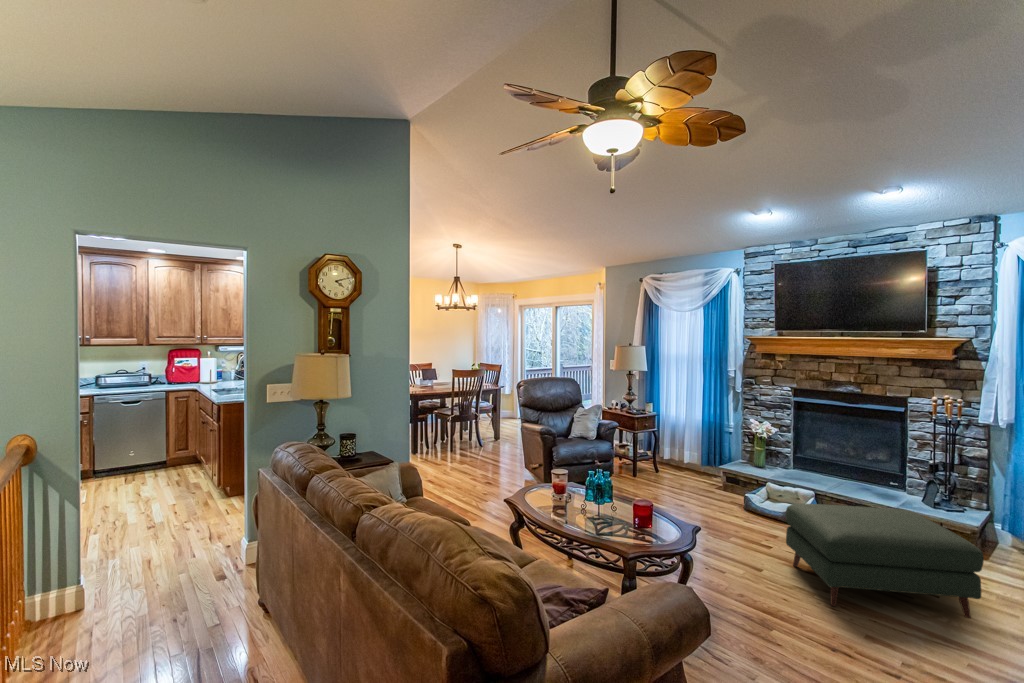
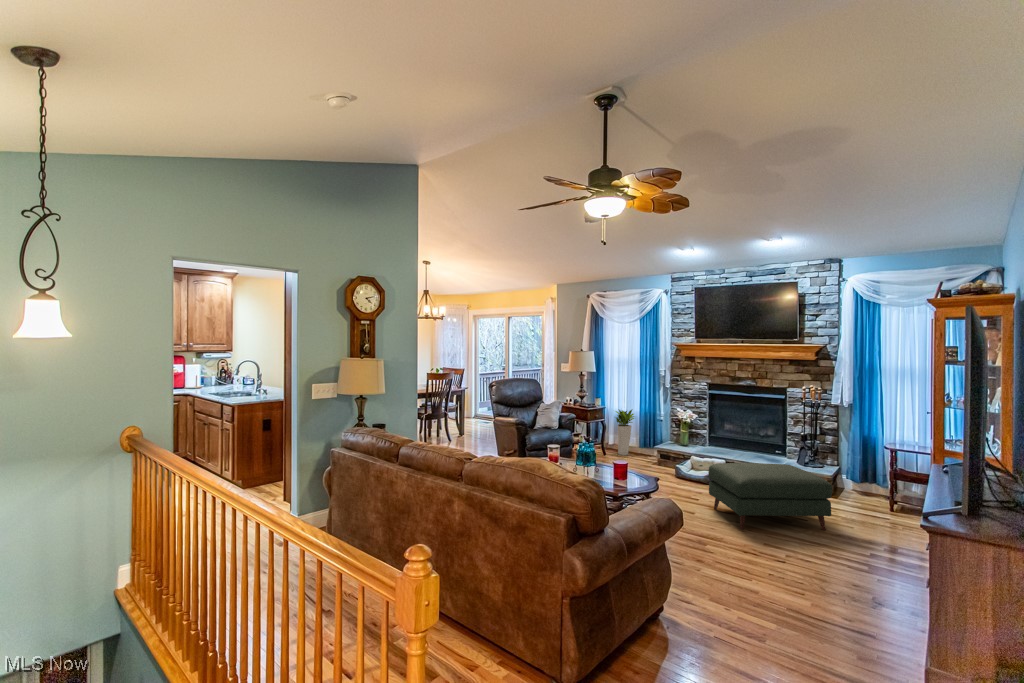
planter: none [669,416,699,473] -> present [616,410,634,455]

